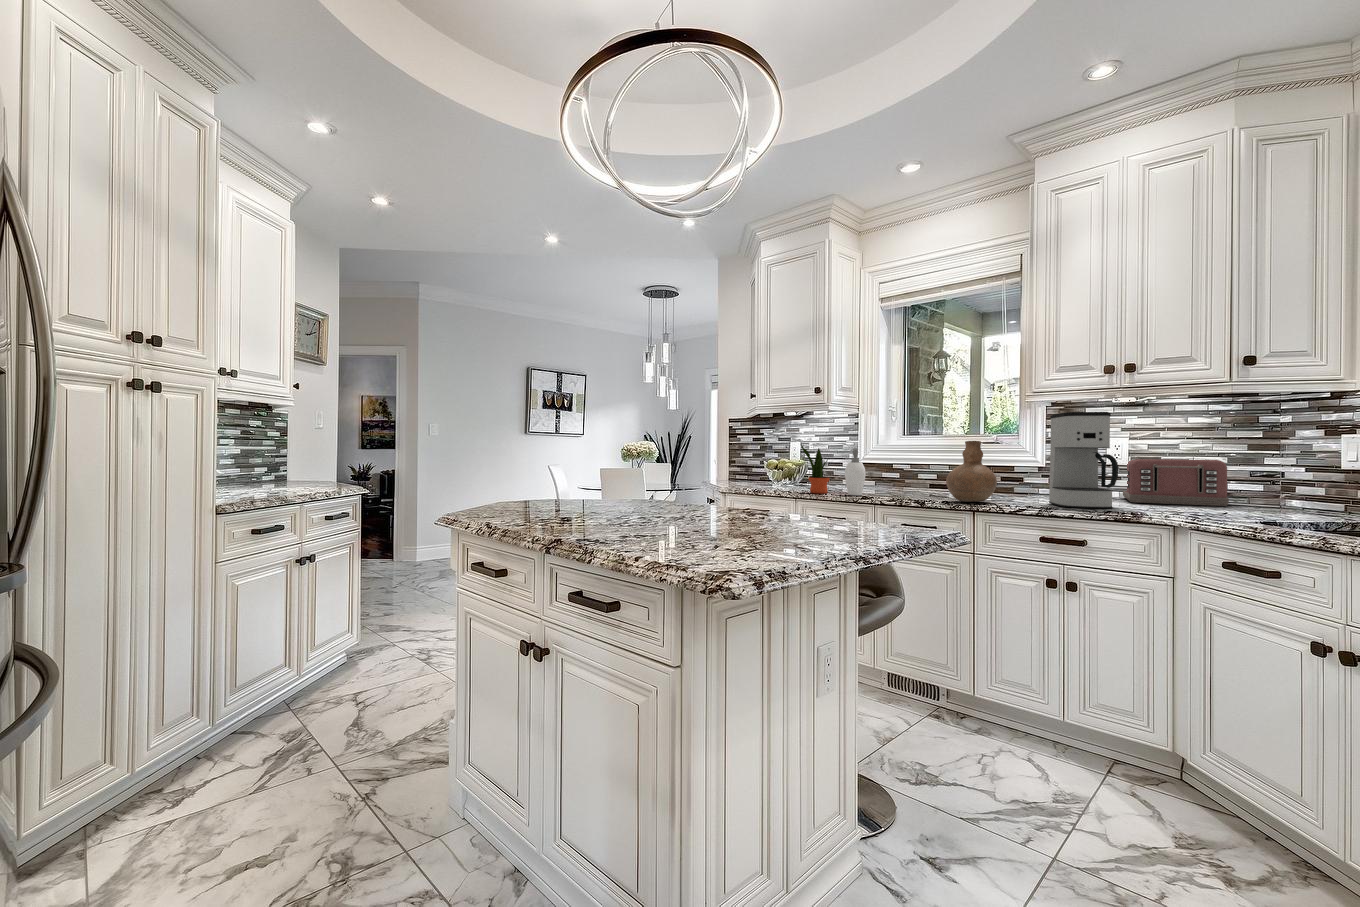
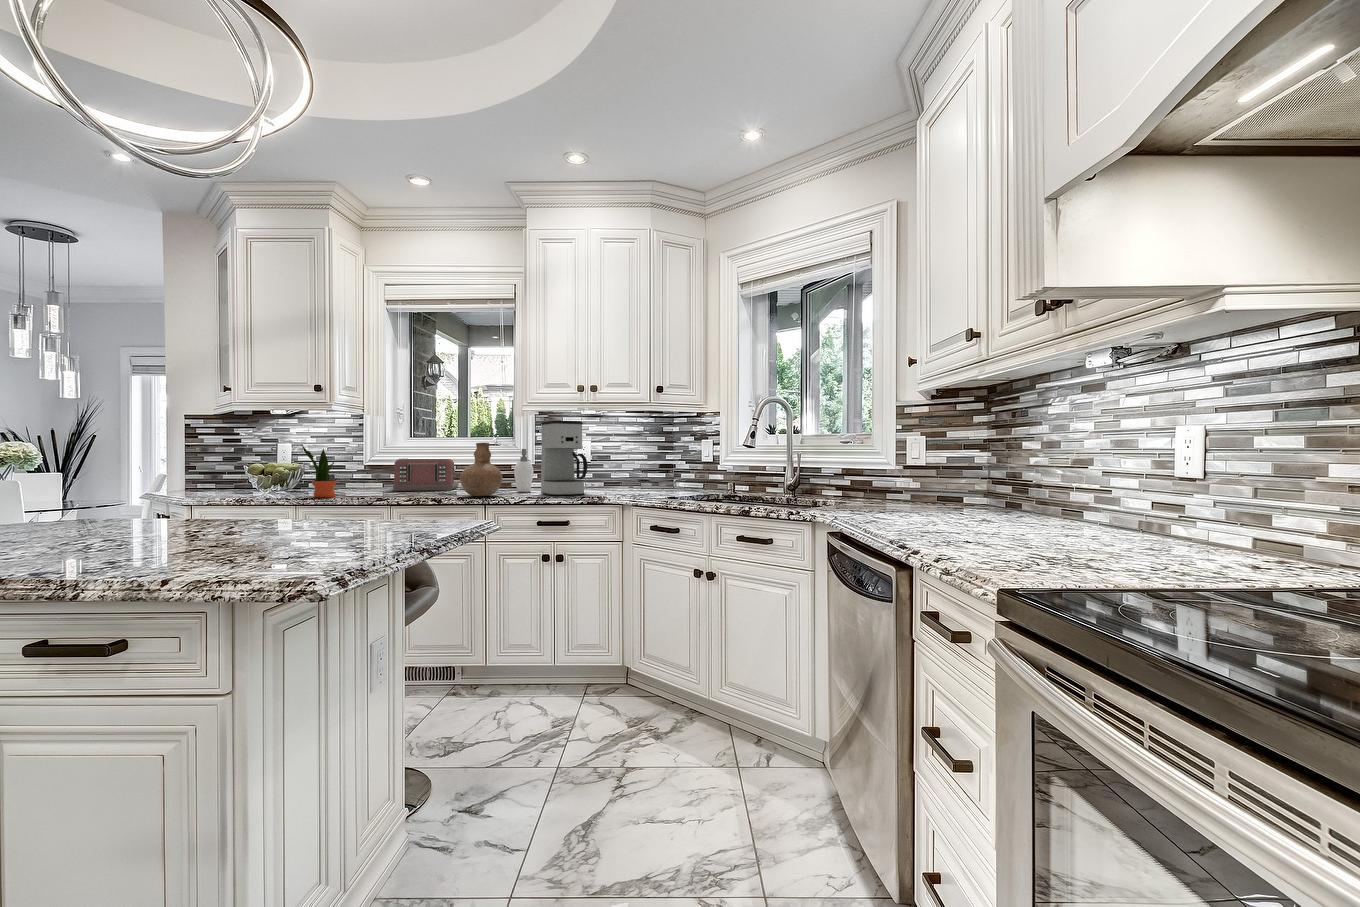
soap dispenser: present [845,449,866,495] -> present [514,449,534,492]
toaster: present [1123,459,1229,506] -> present [393,459,459,491]

